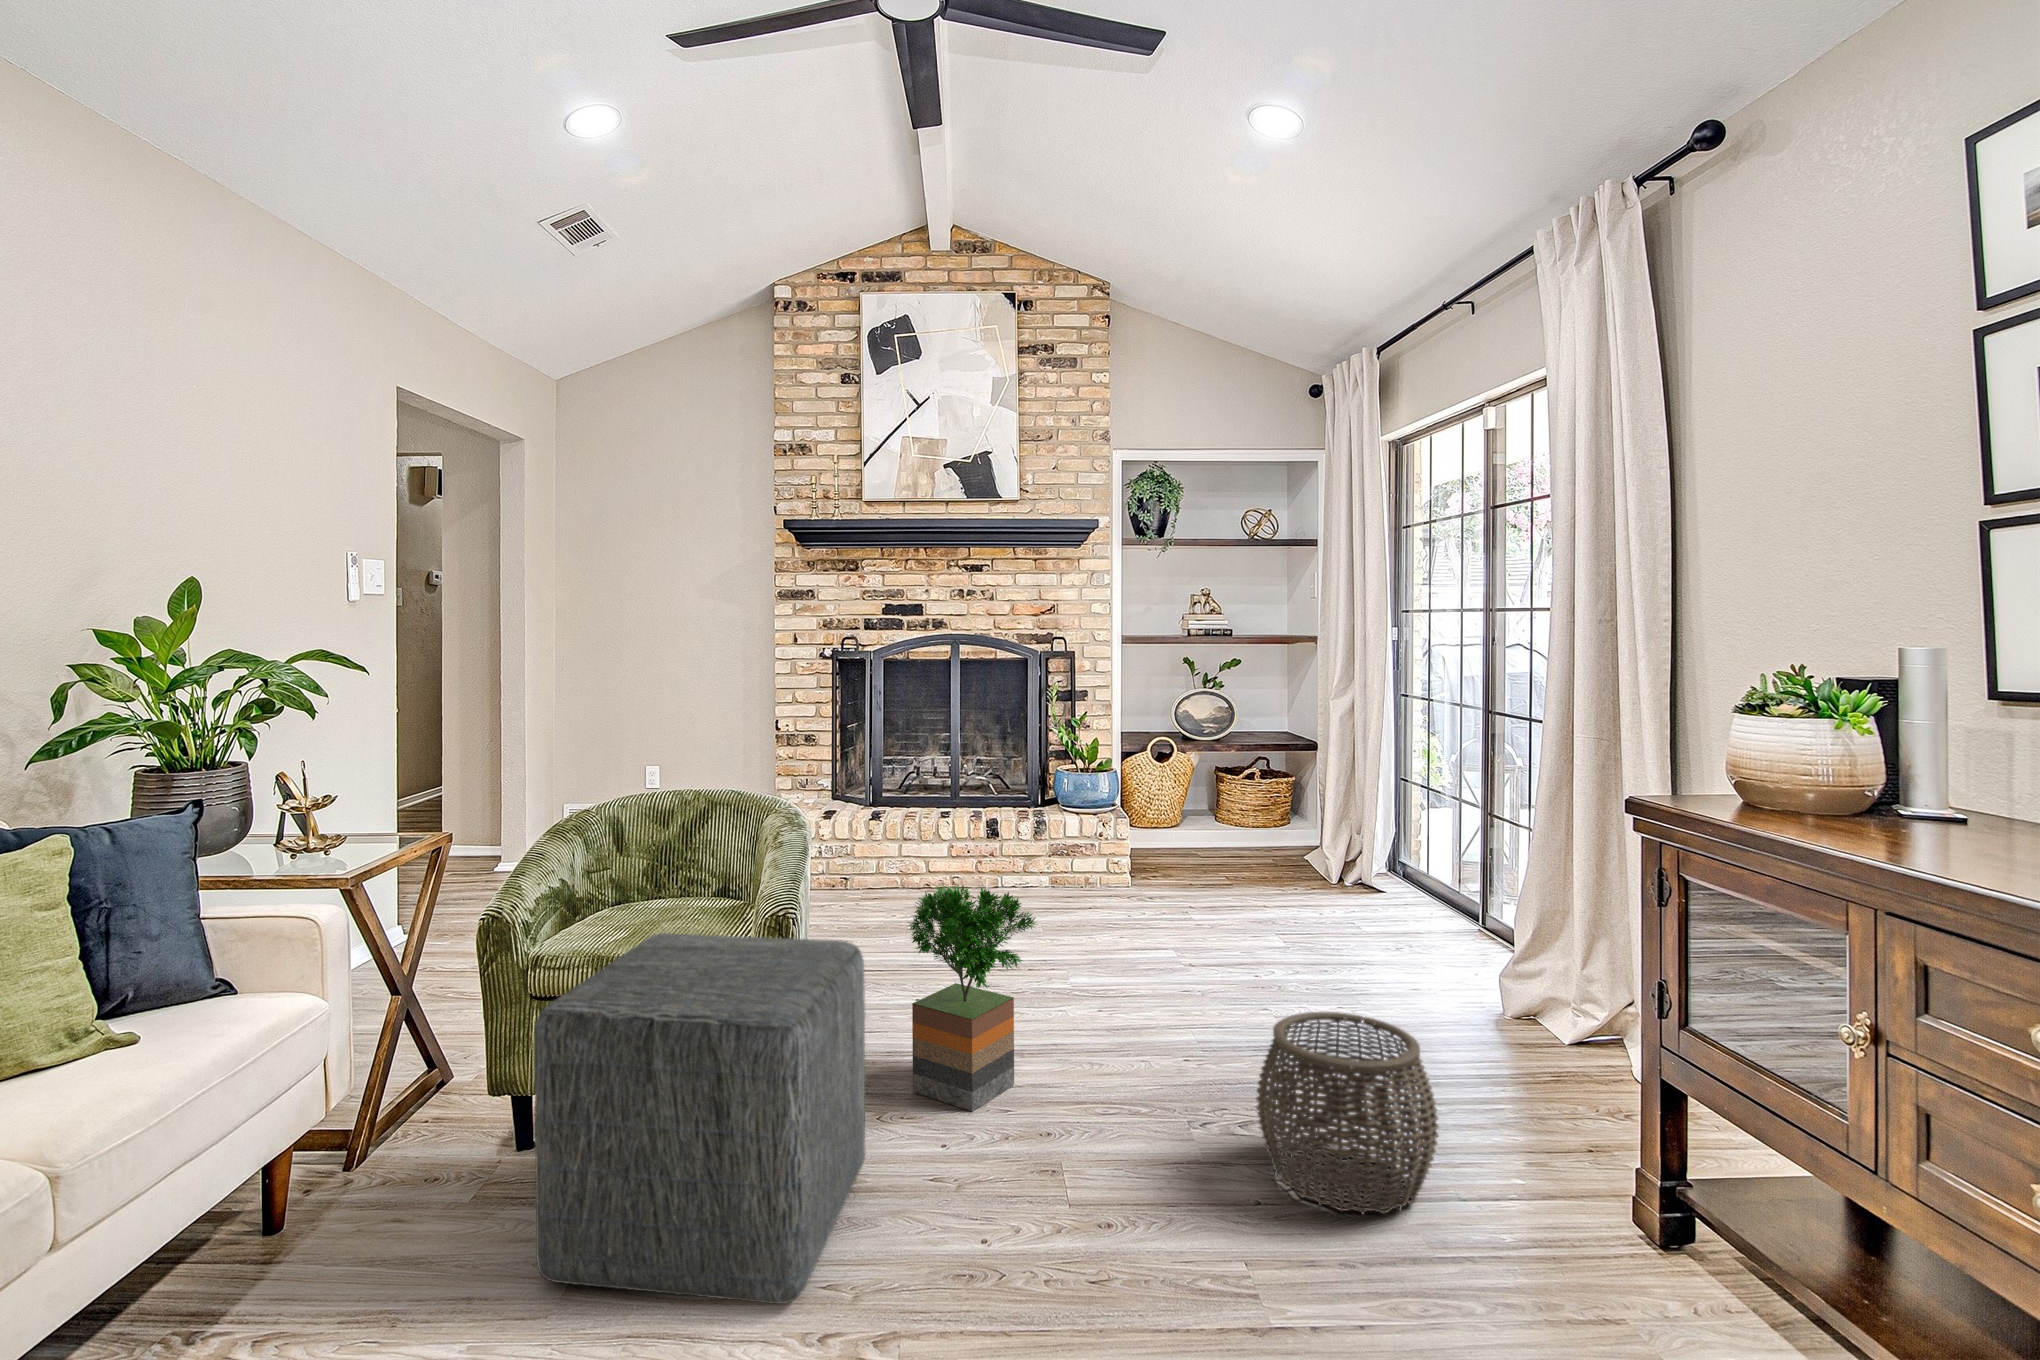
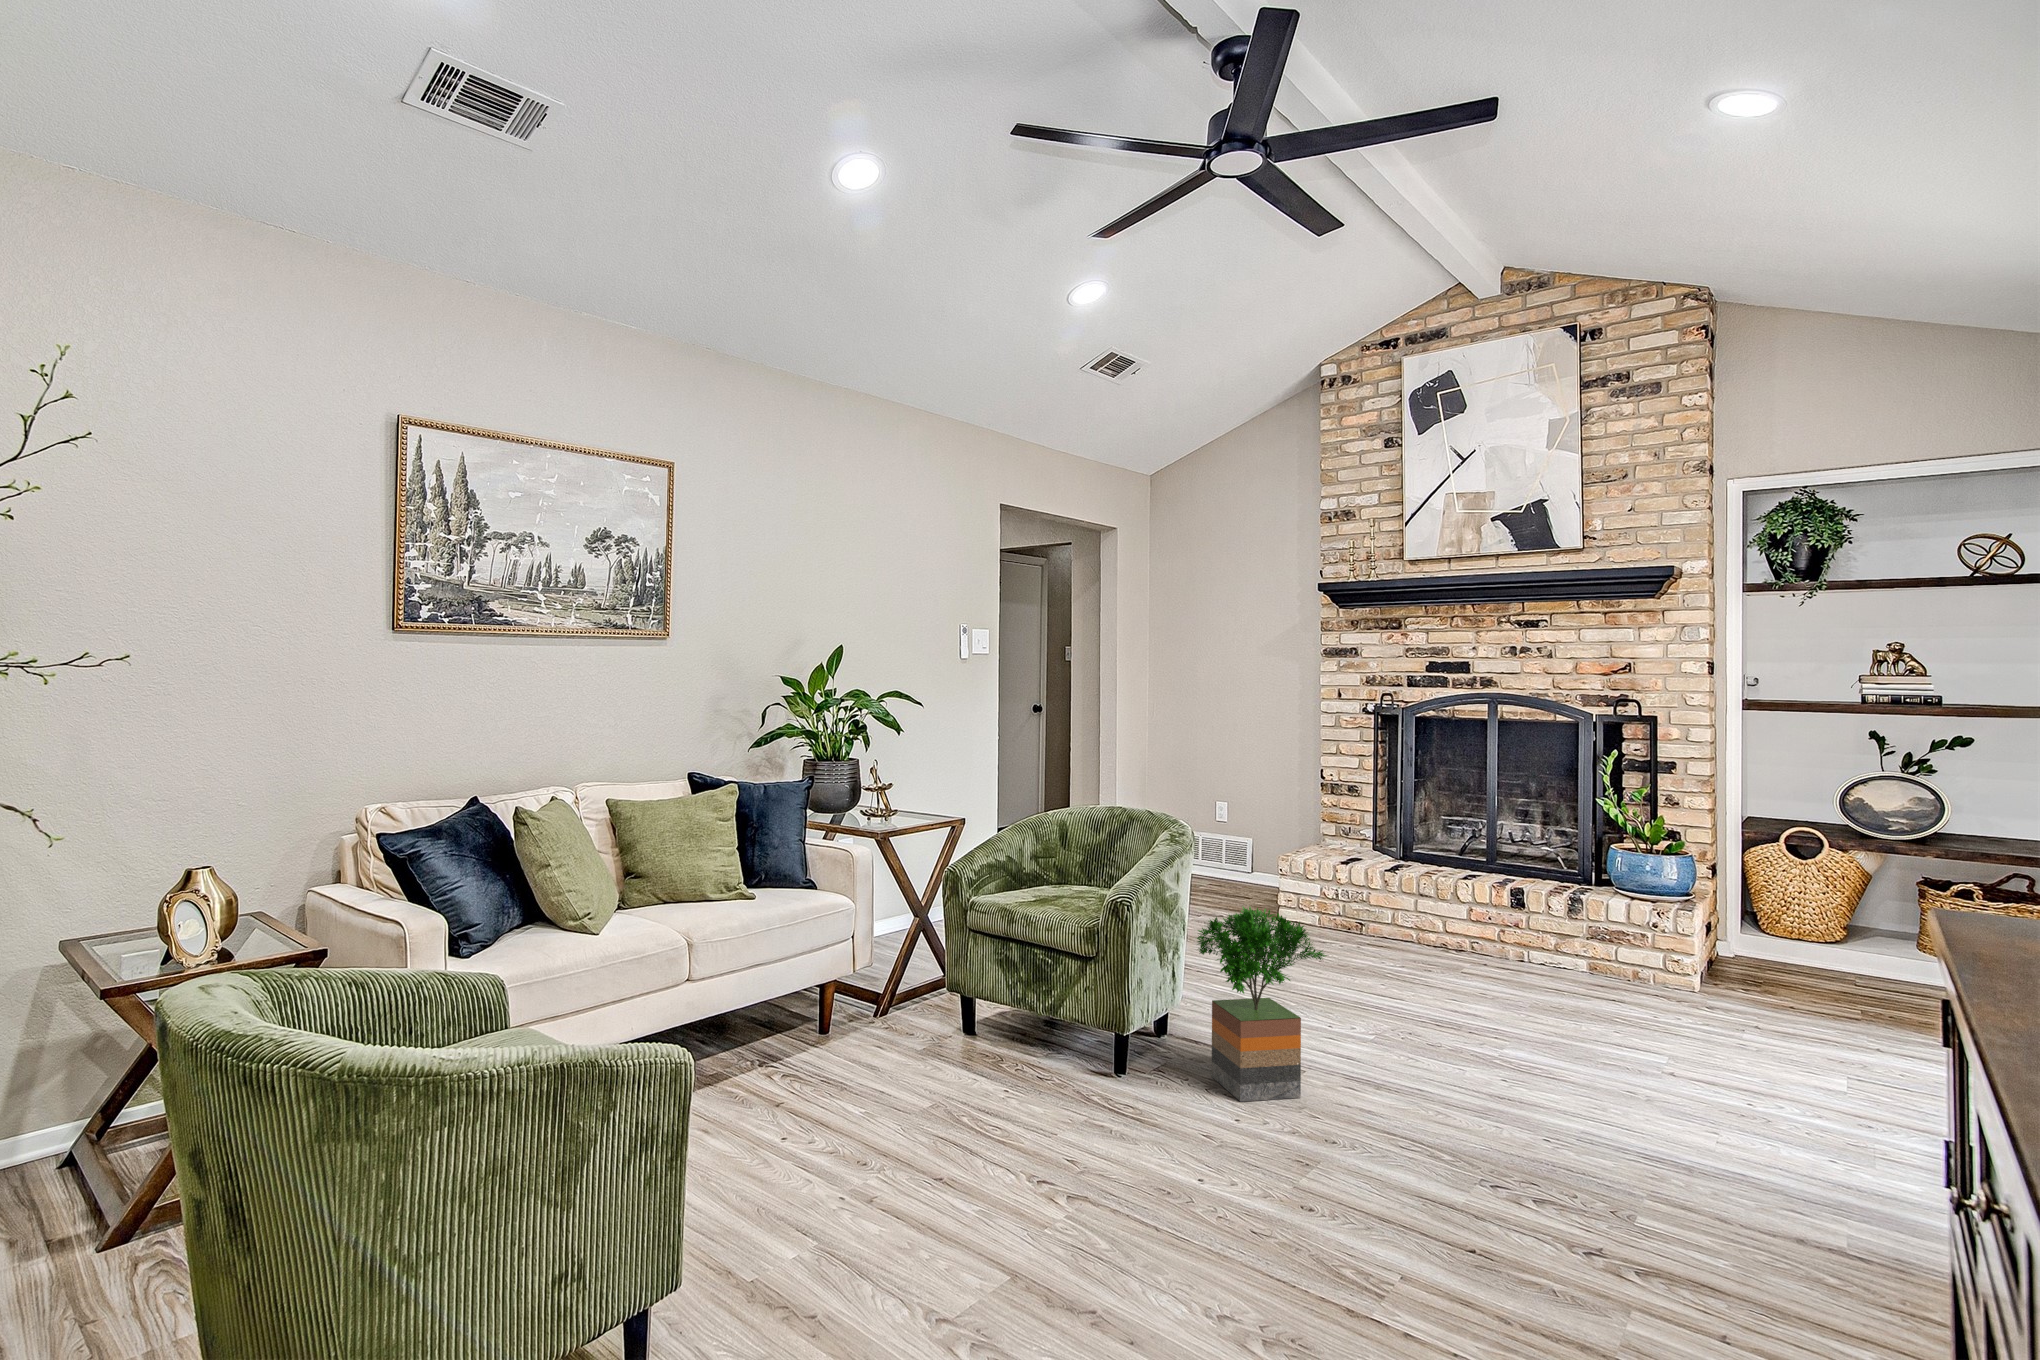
ottoman: present [535,933,865,1304] -> none [873,895,1114,1145]
woven basket: present [1256,1012,1439,1214] -> none [1421,1080,1619,1295]

